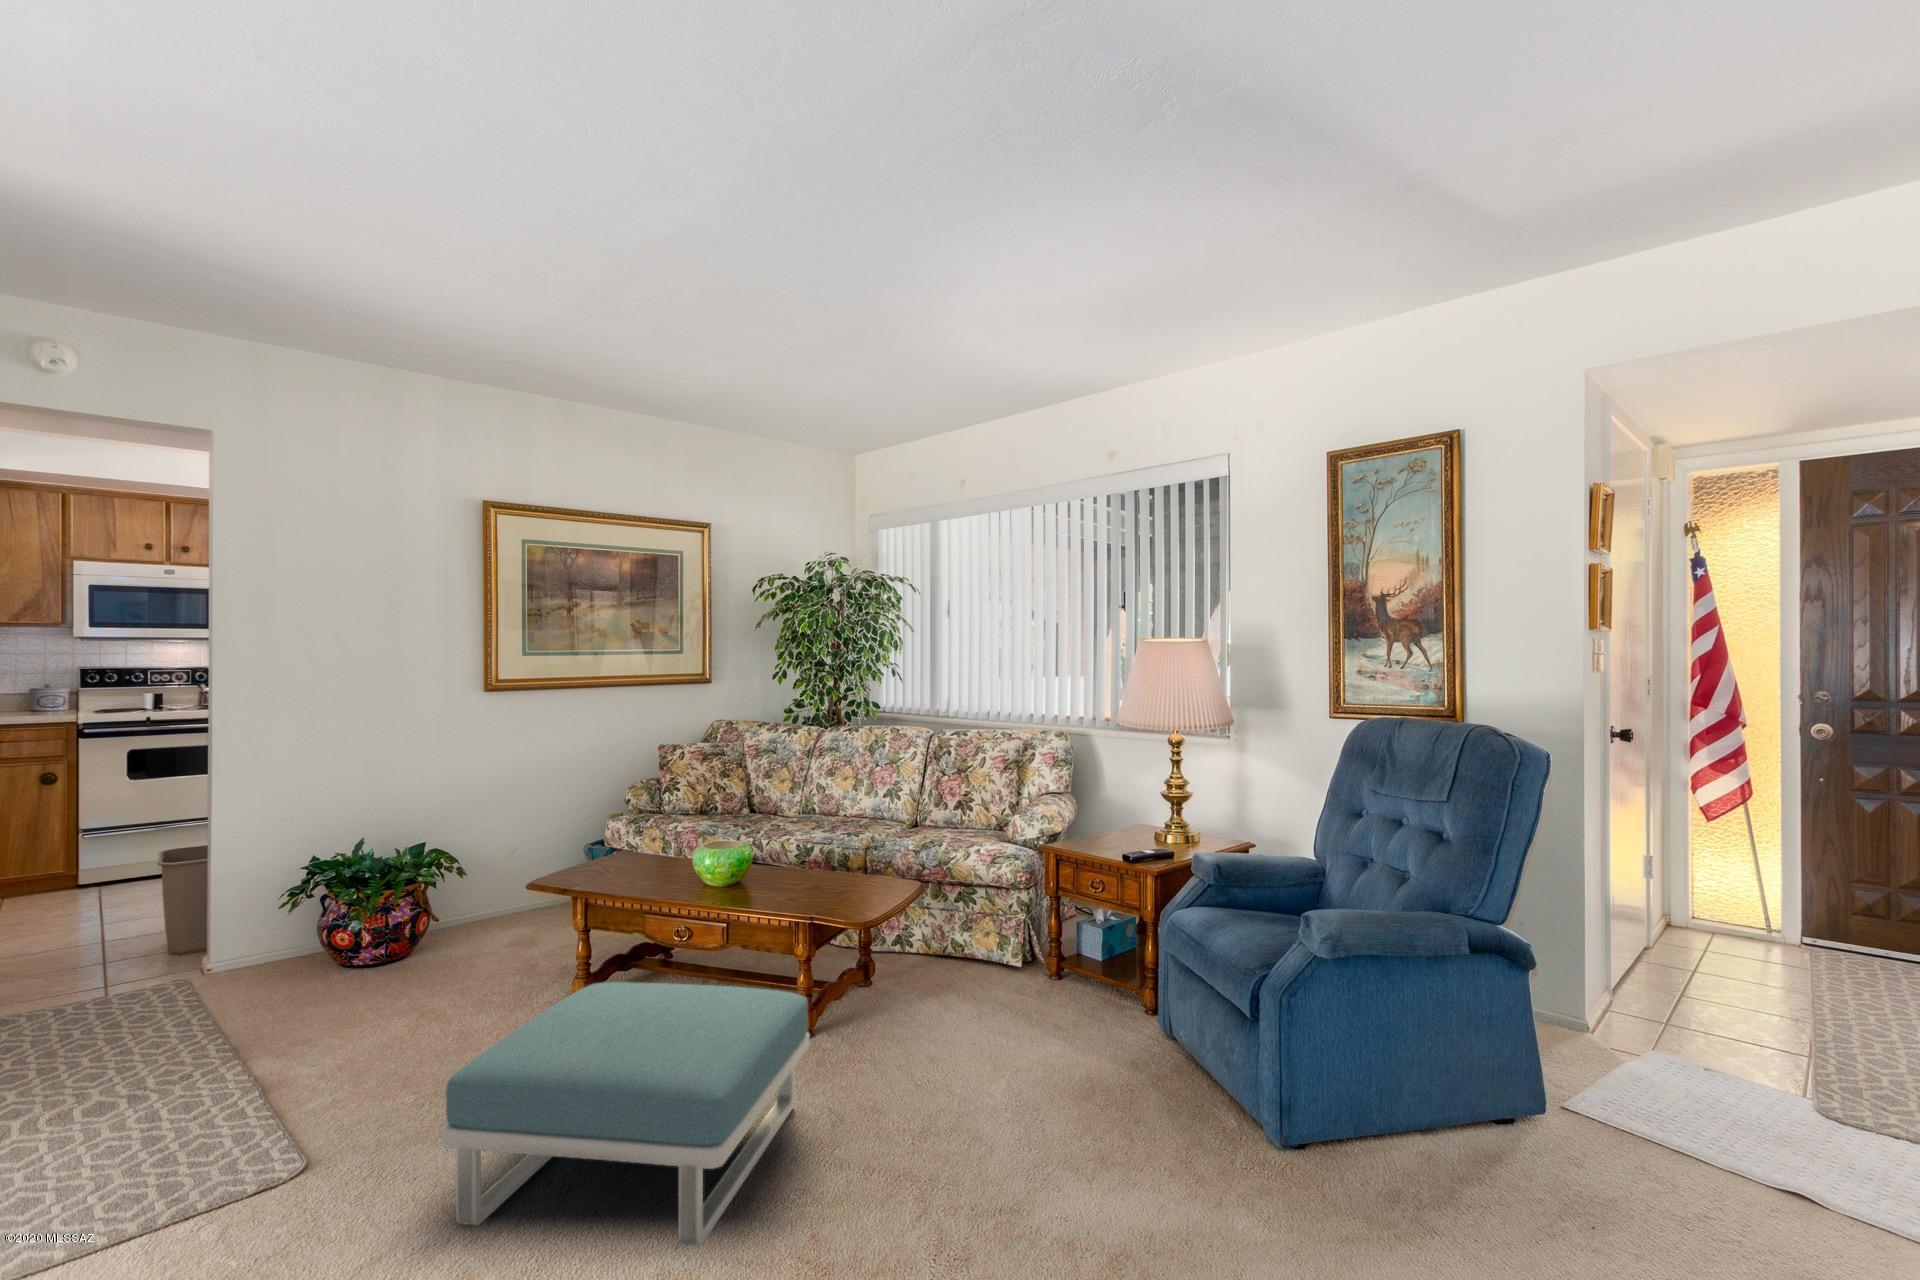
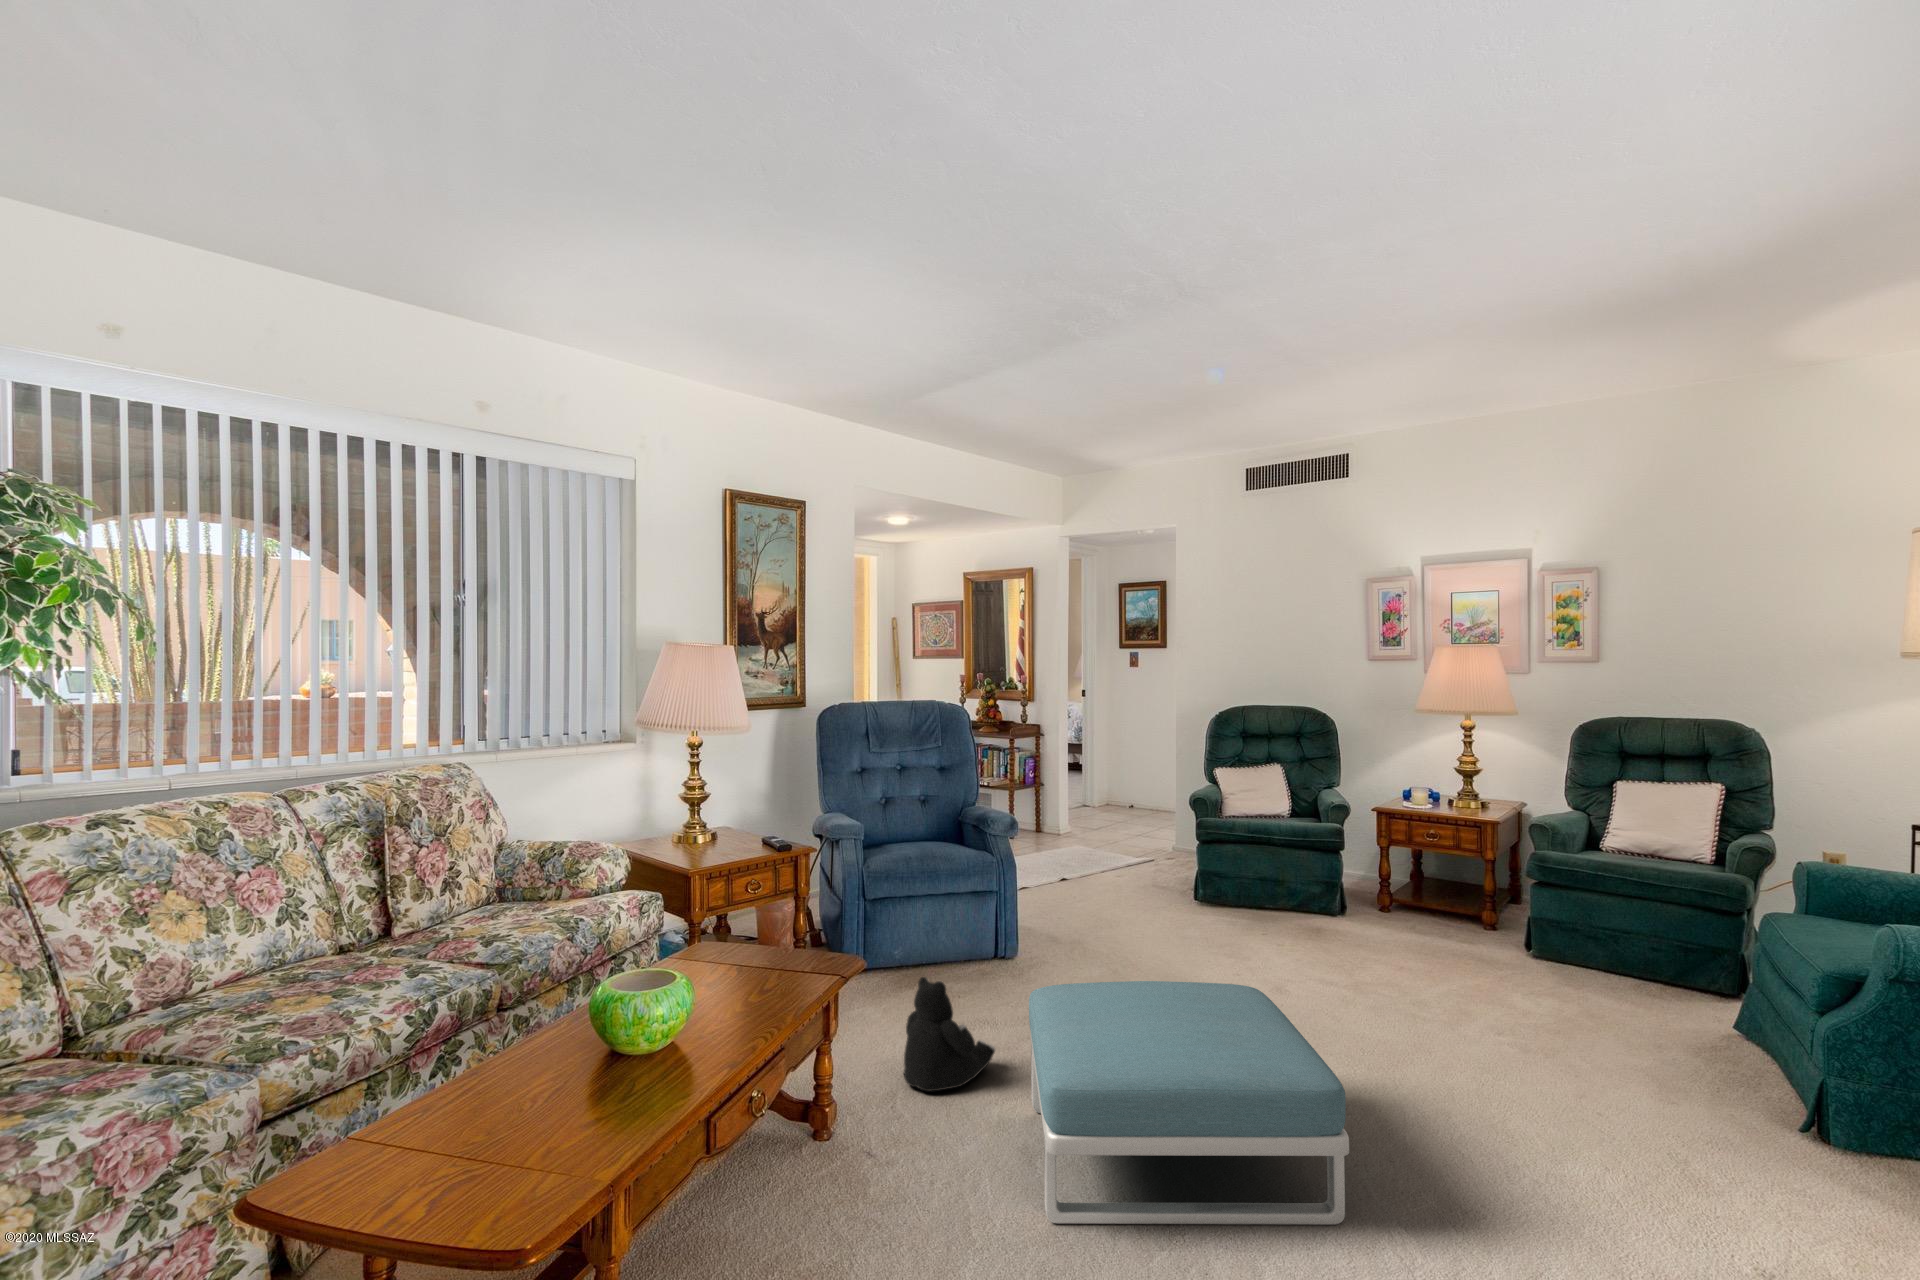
plush toy: none [840,963,936,1086] -> present [904,977,995,1091]

